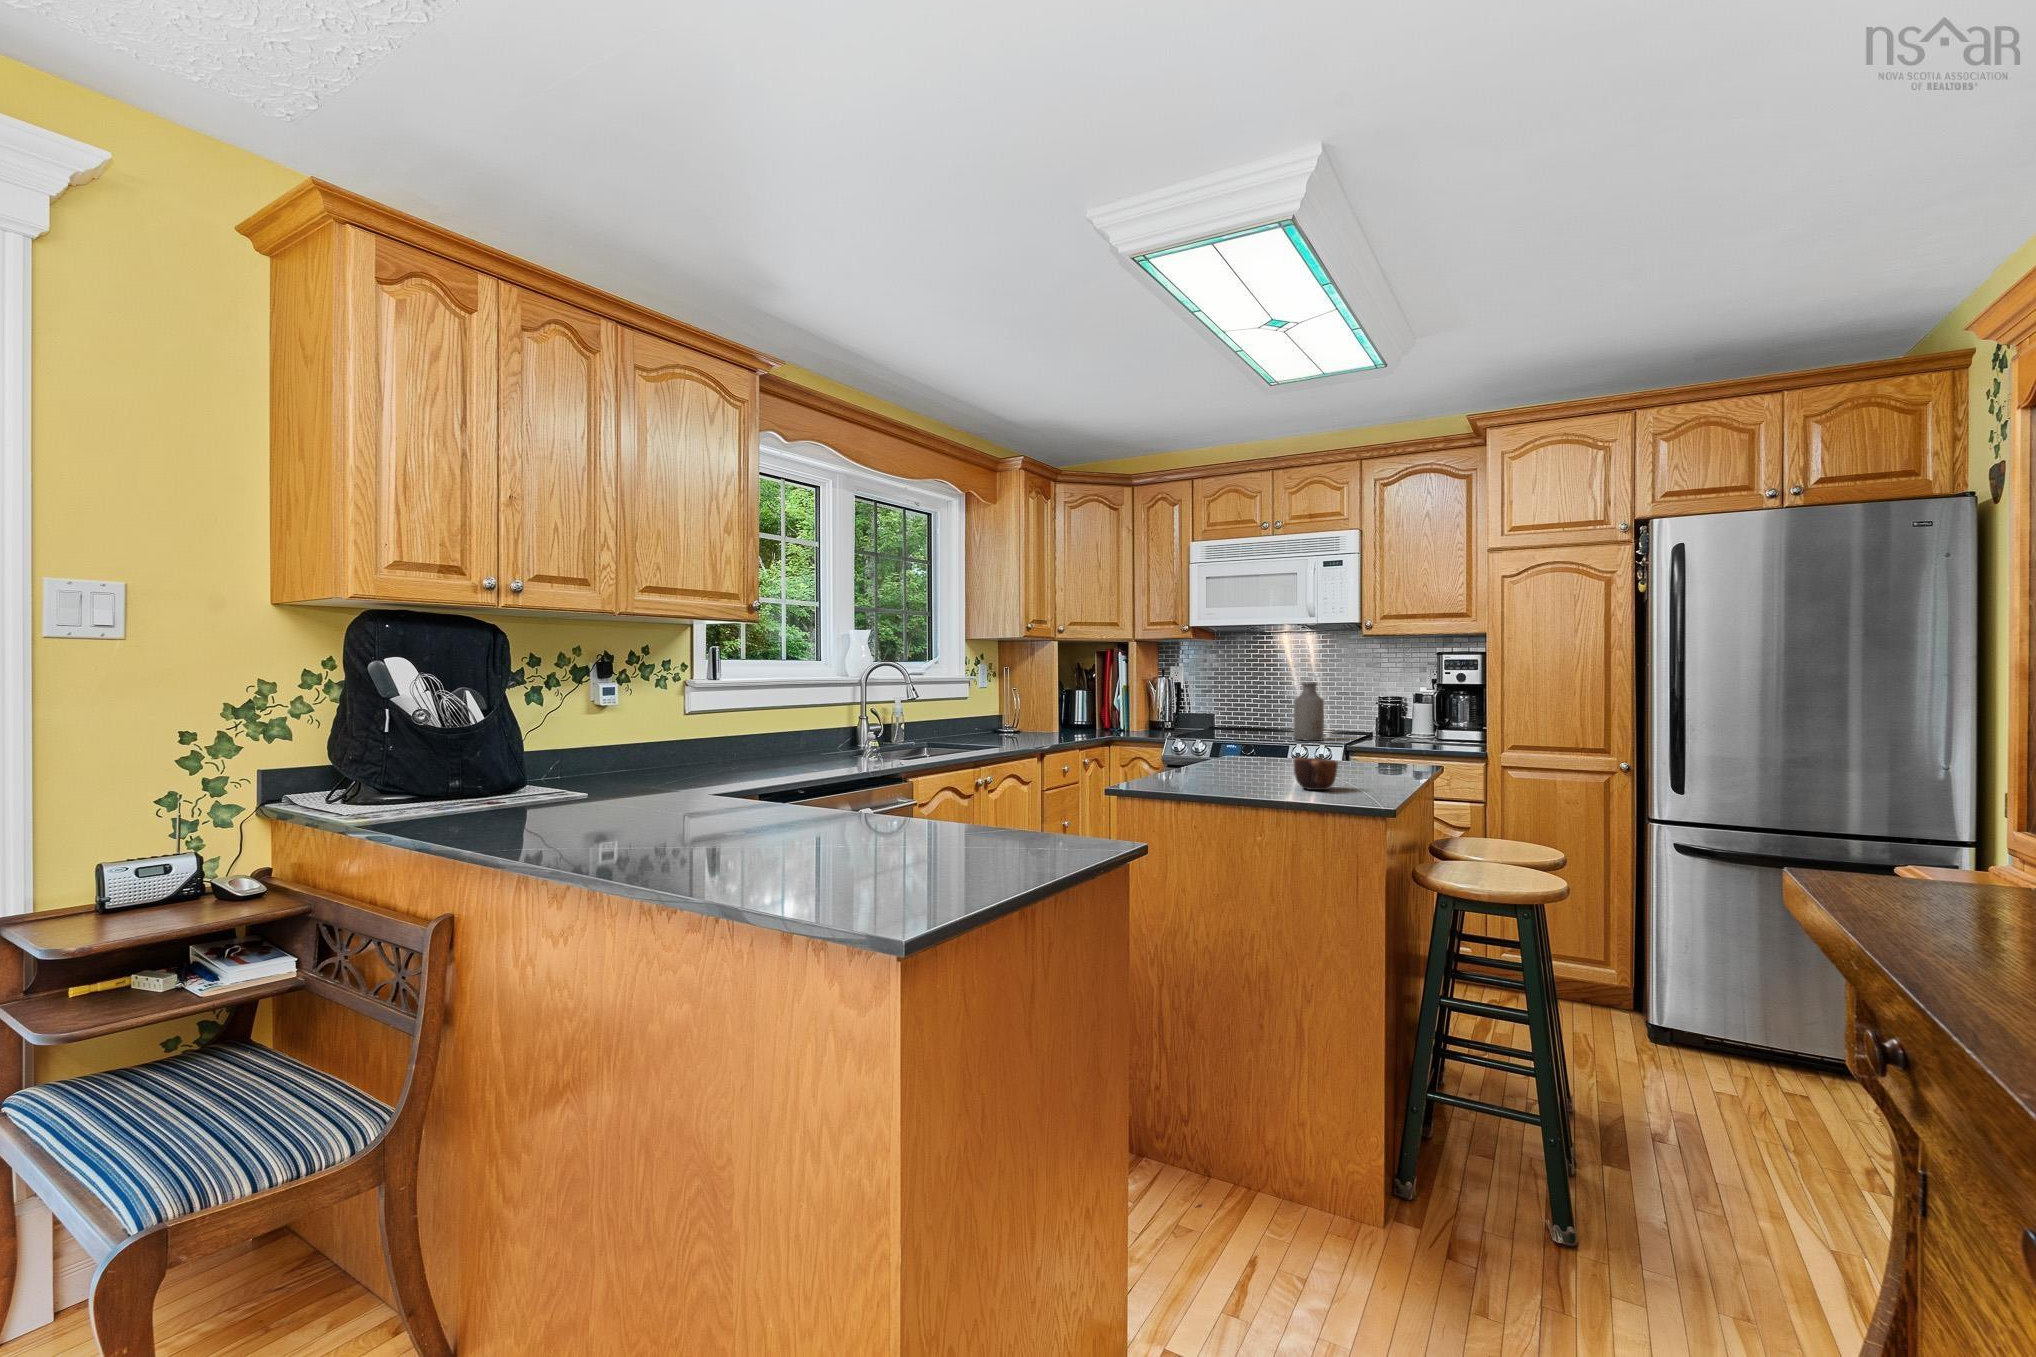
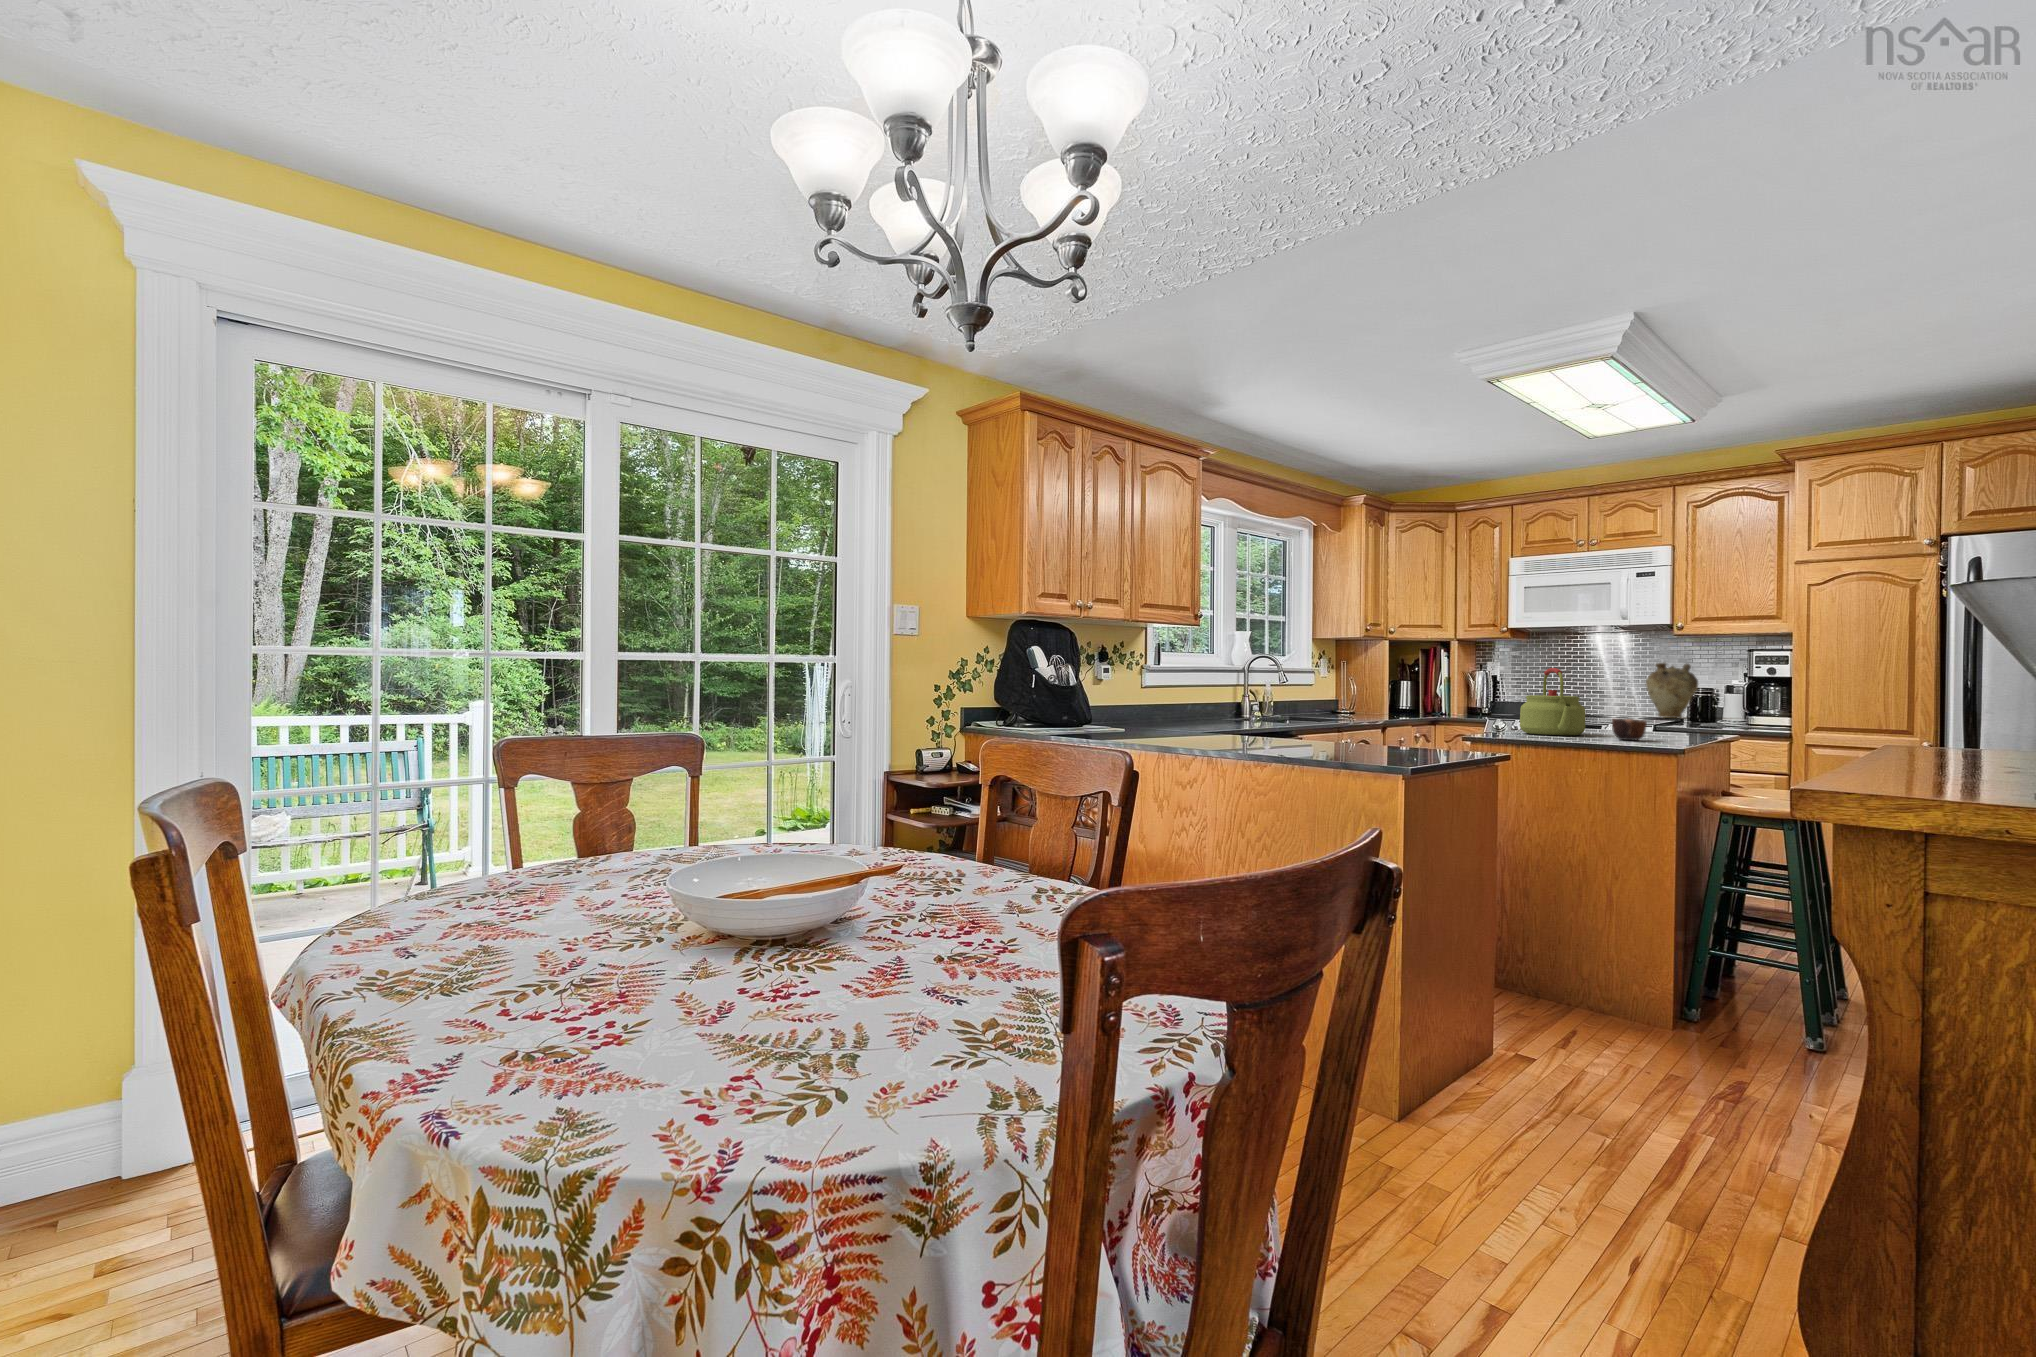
vase: none [1334,667,1387,732] -> present [1646,662,1698,718]
bottle: present [1293,682,1324,741] -> none [1607,673,1636,721]
kettle: none [1180,683,1263,780] -> present [1520,668,1586,736]

